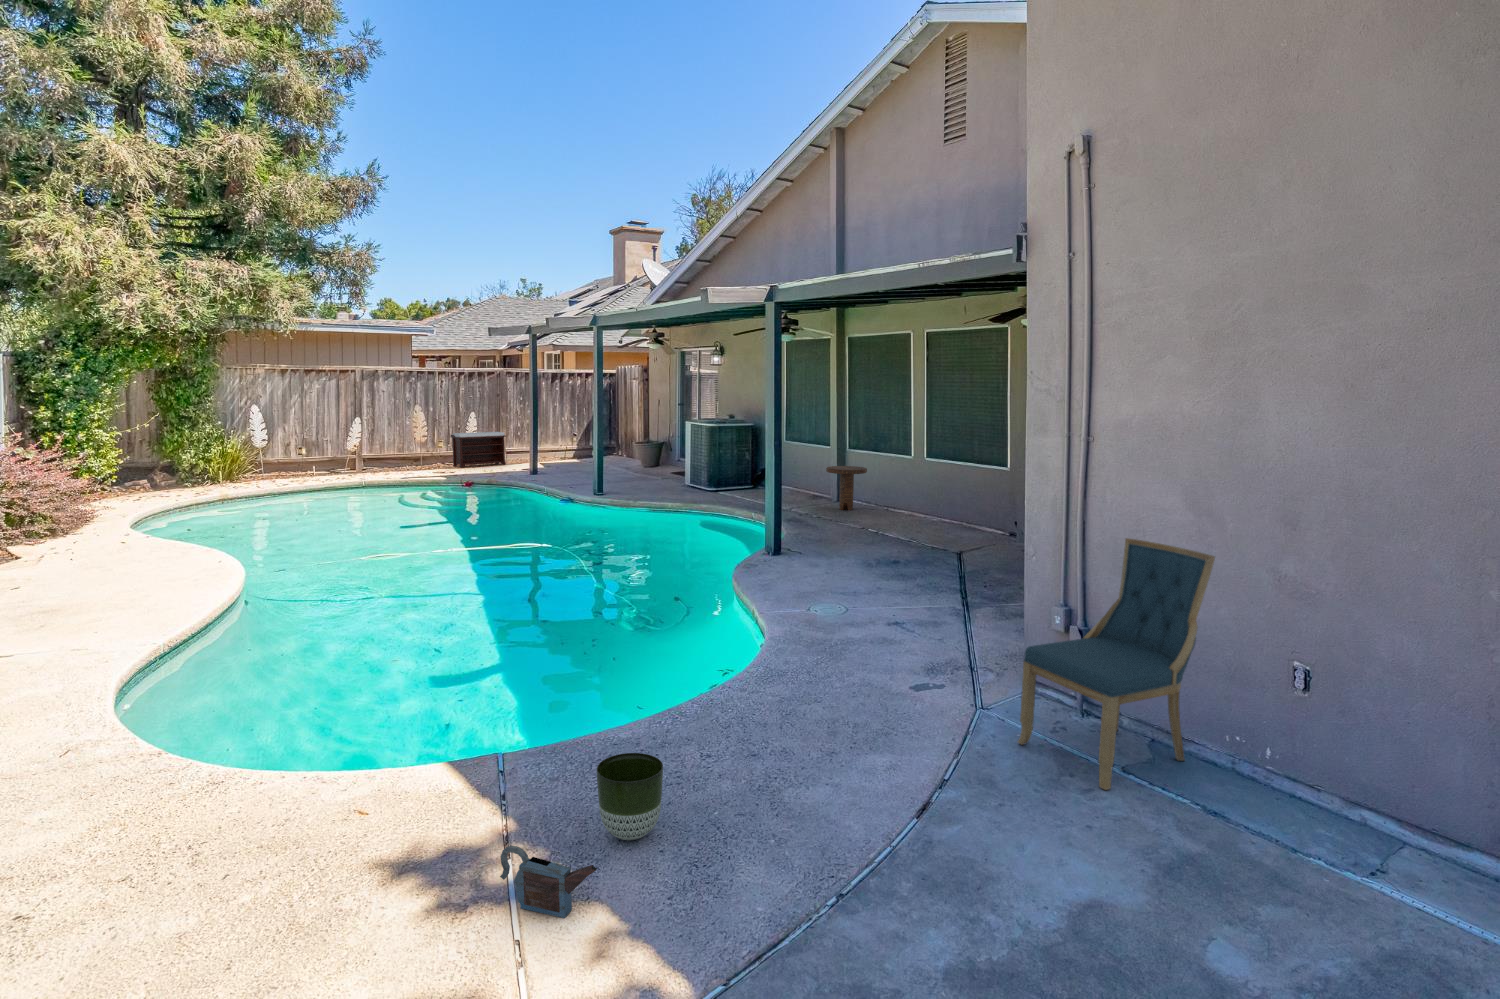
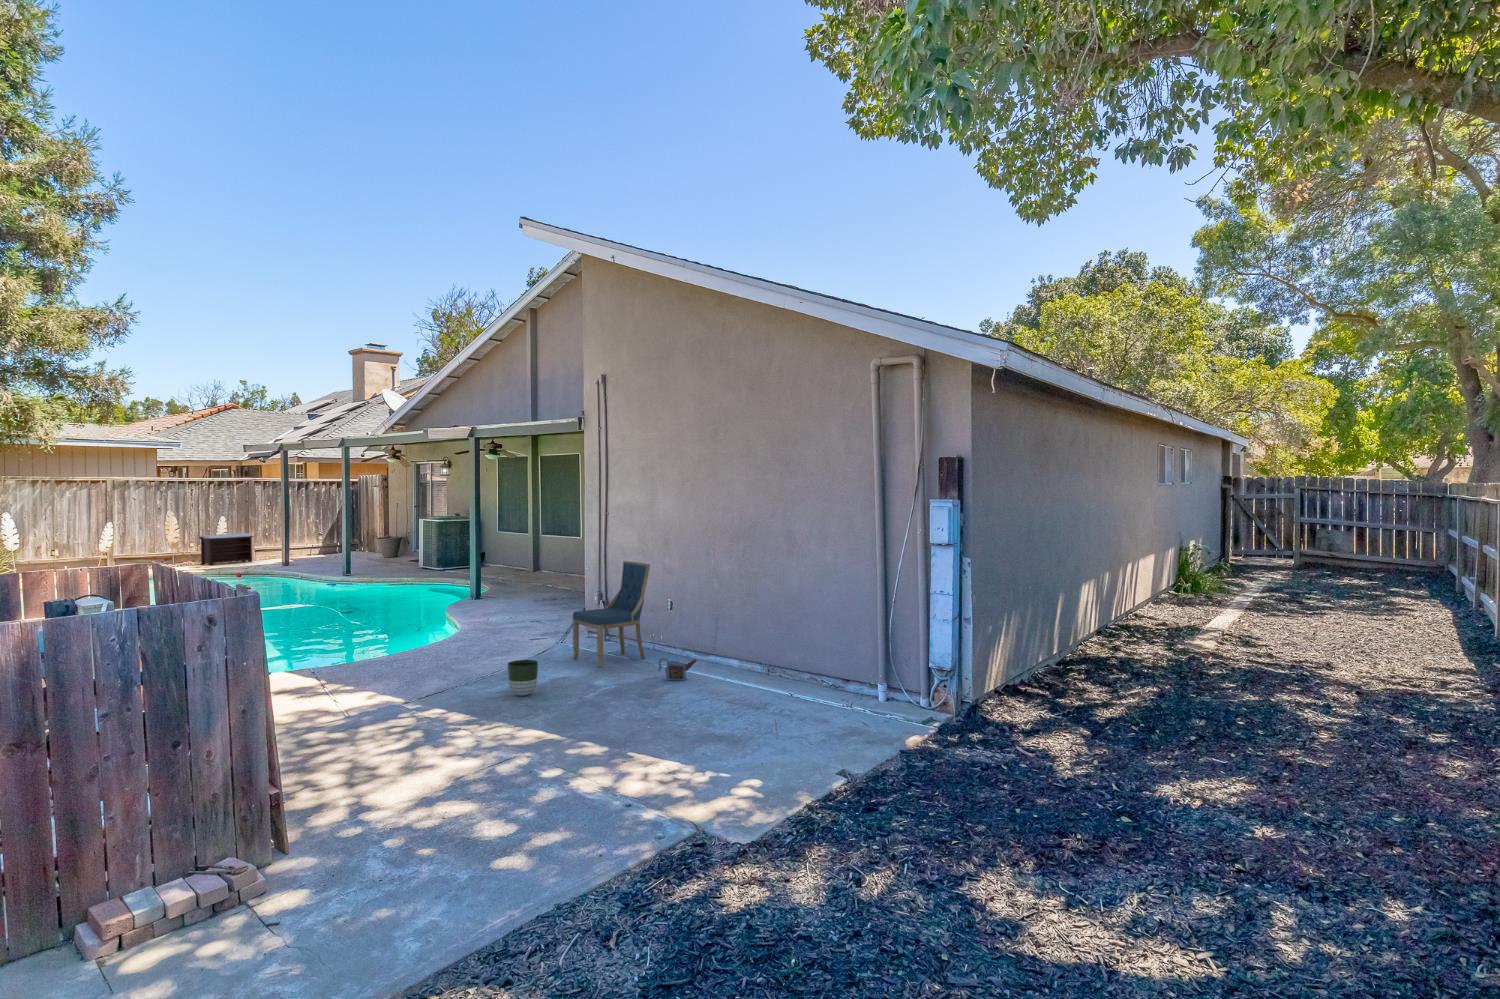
side table: present [826,466,867,510] -> none [528,548,559,580]
planter: present [597,753,663,840] -> present [508,660,538,696]
watering can: present [500,845,597,918] -> present [658,658,697,681]

